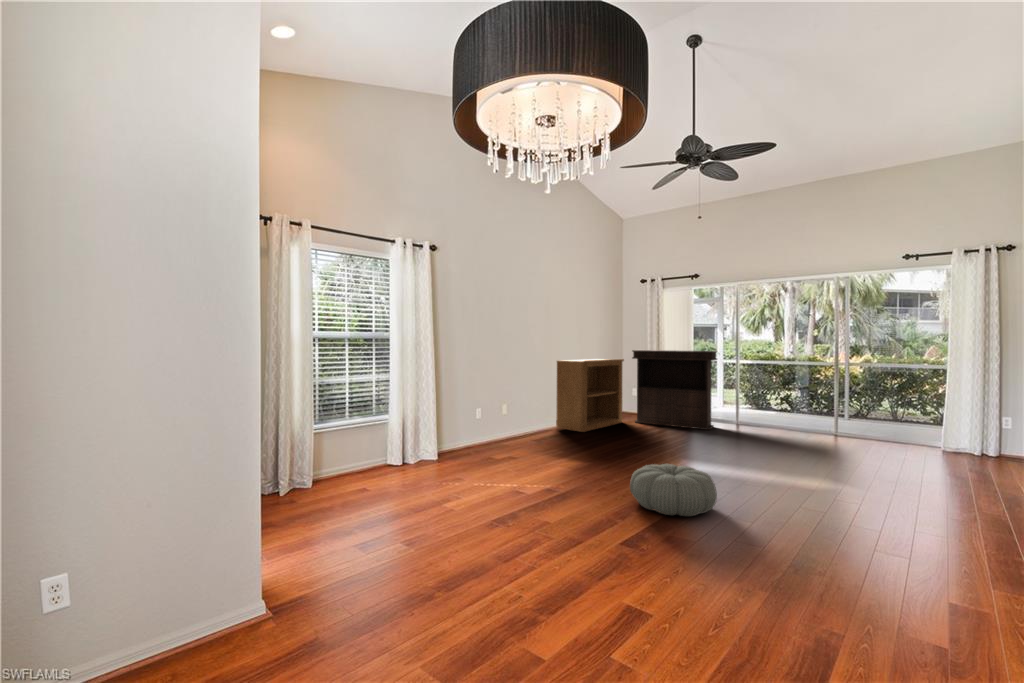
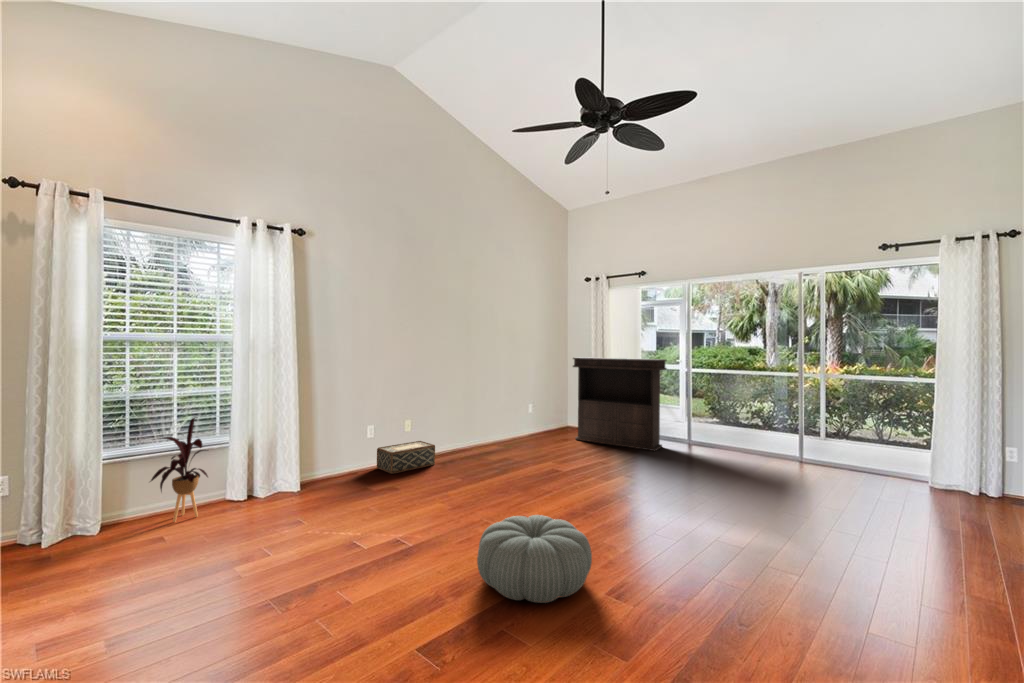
bookshelf: present [556,359,624,432] -> none [480,367,564,452]
house plant: none [345,397,392,480] -> present [151,418,208,522]
woven basket: none [484,422,531,448] -> present [377,441,435,474]

